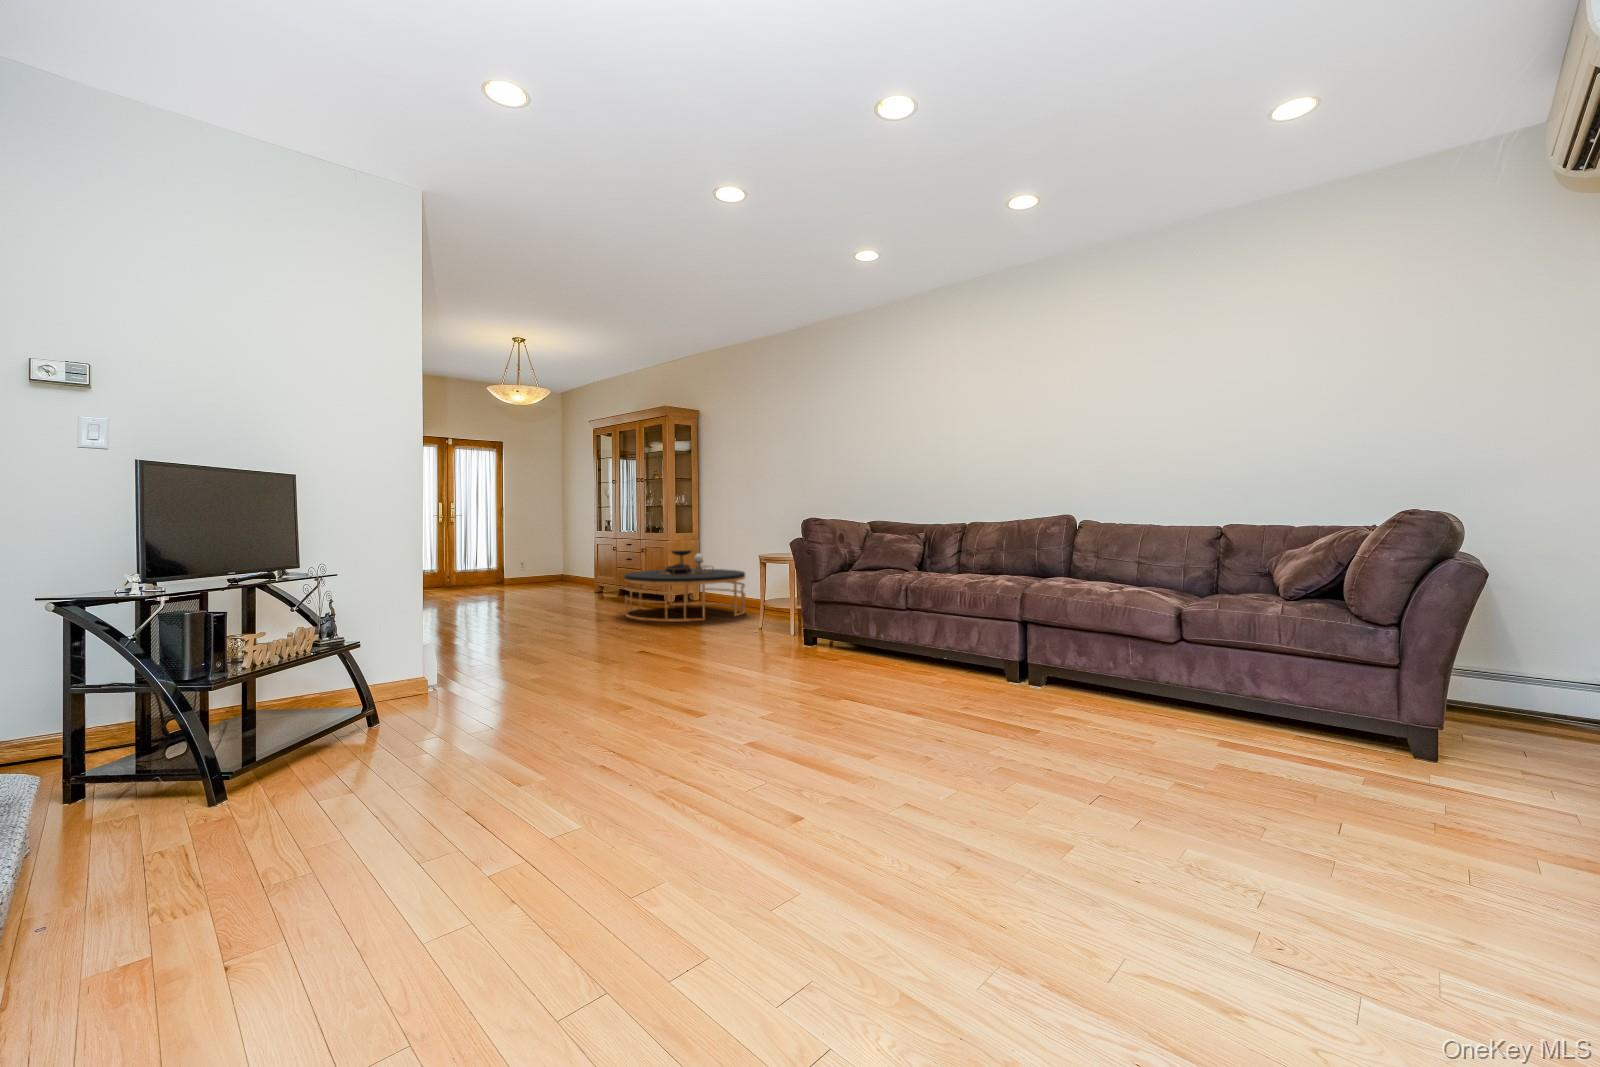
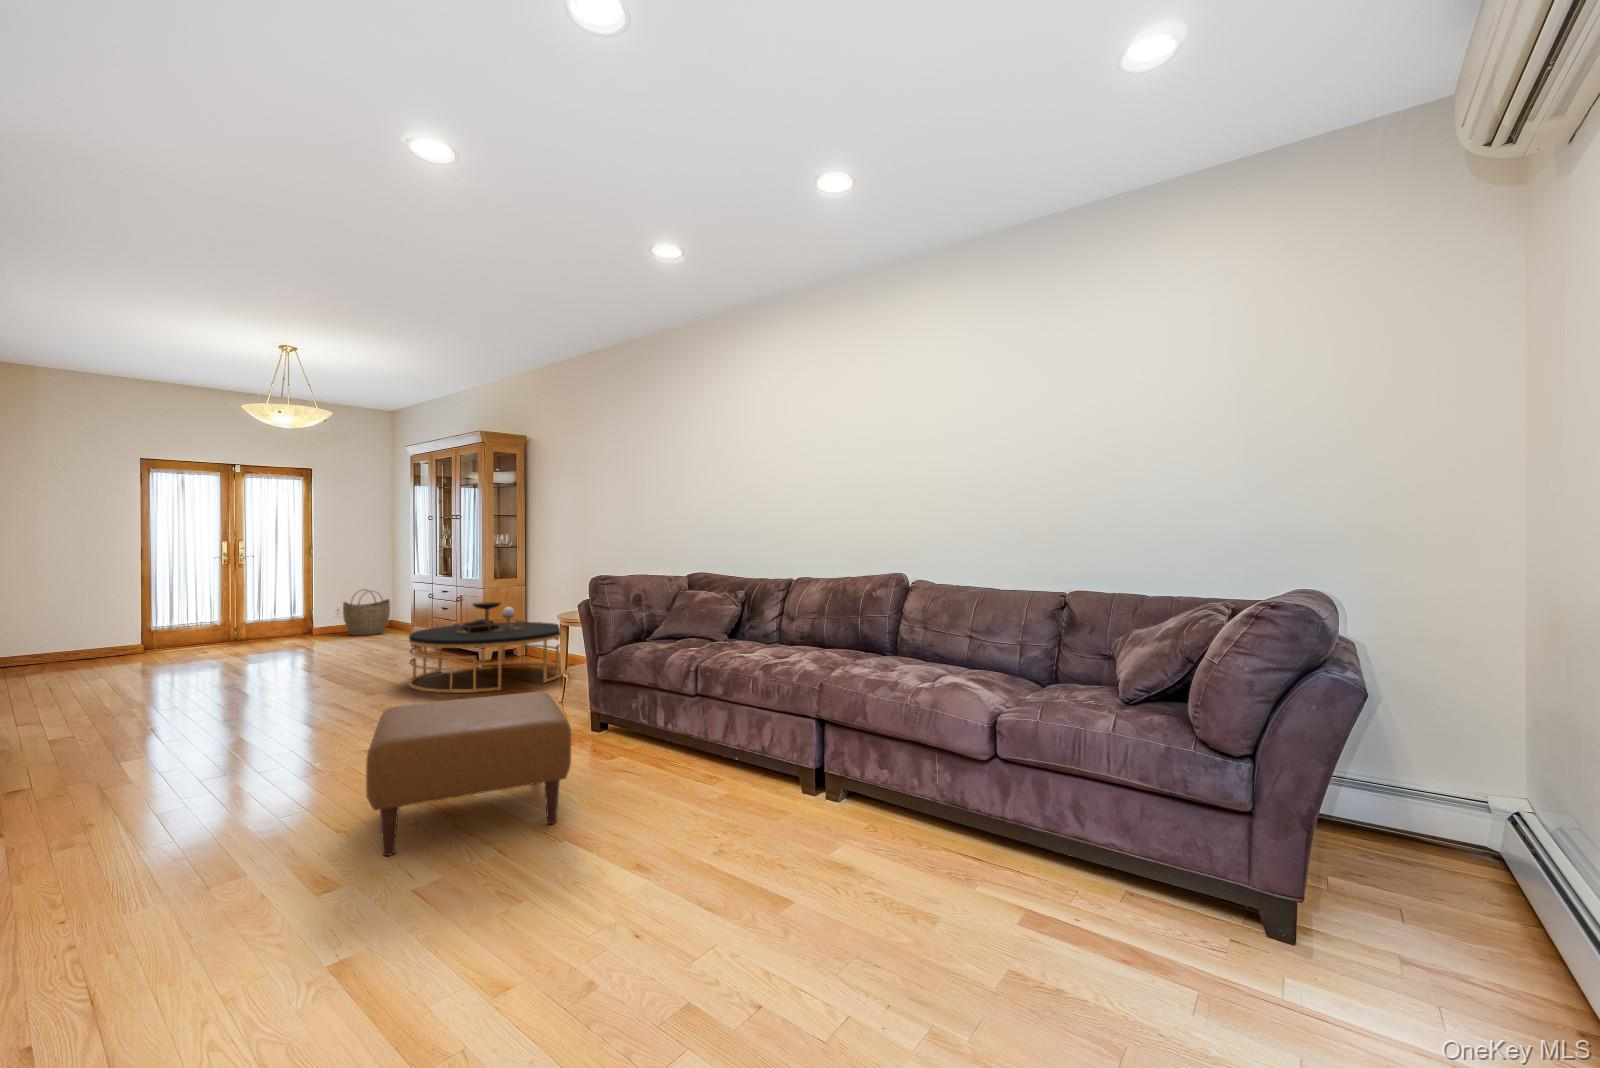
woven basket: none [528,546,565,586] -> present [343,589,390,636]
ottoman: none [691,603,843,702] -> present [366,692,572,856]

